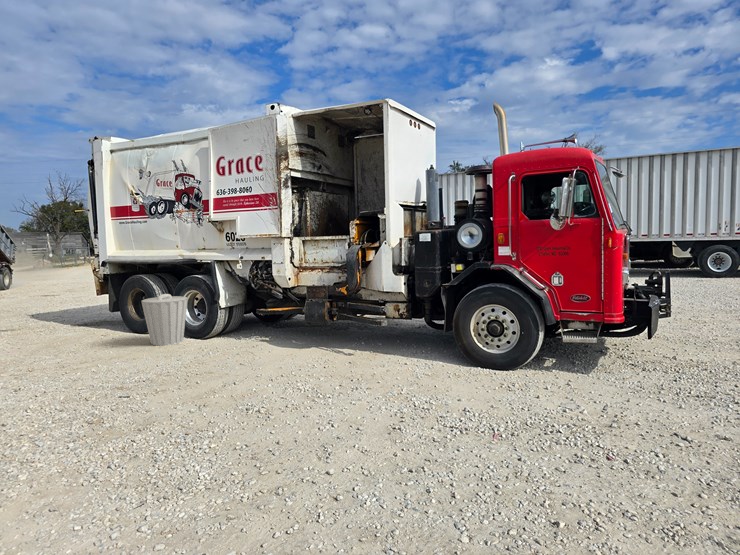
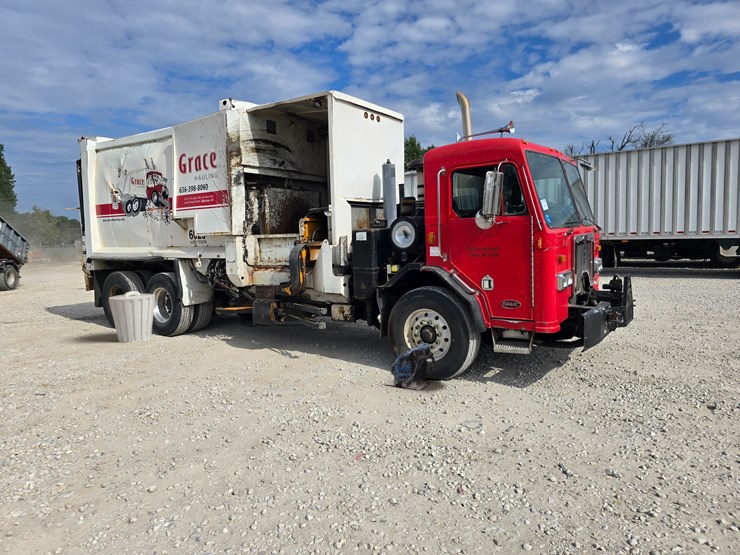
backpack: none [463,337,508,380] -> present [385,343,435,390]

